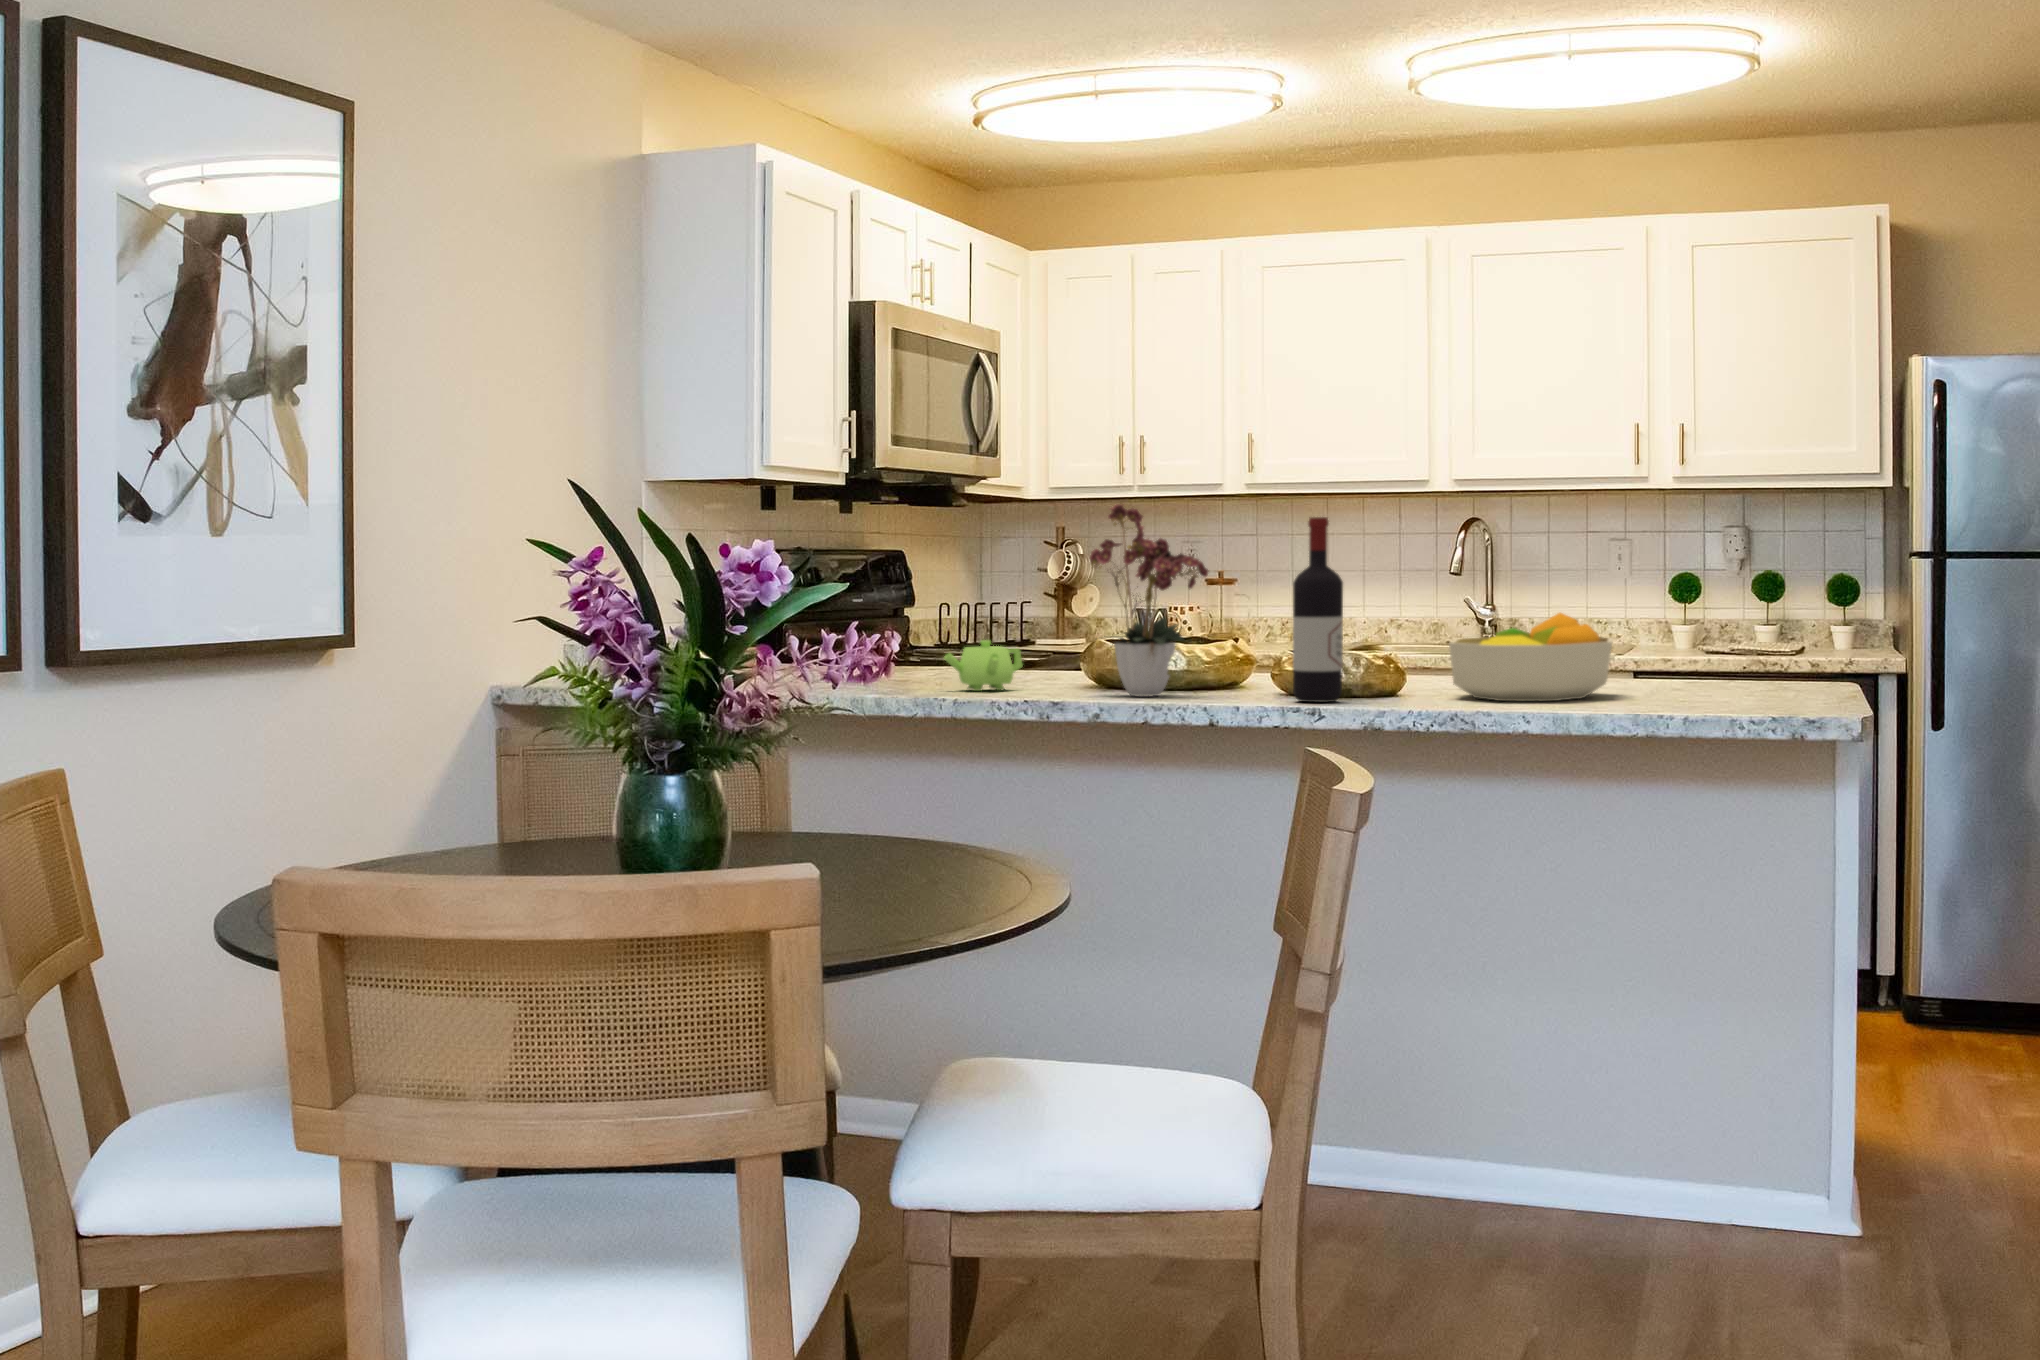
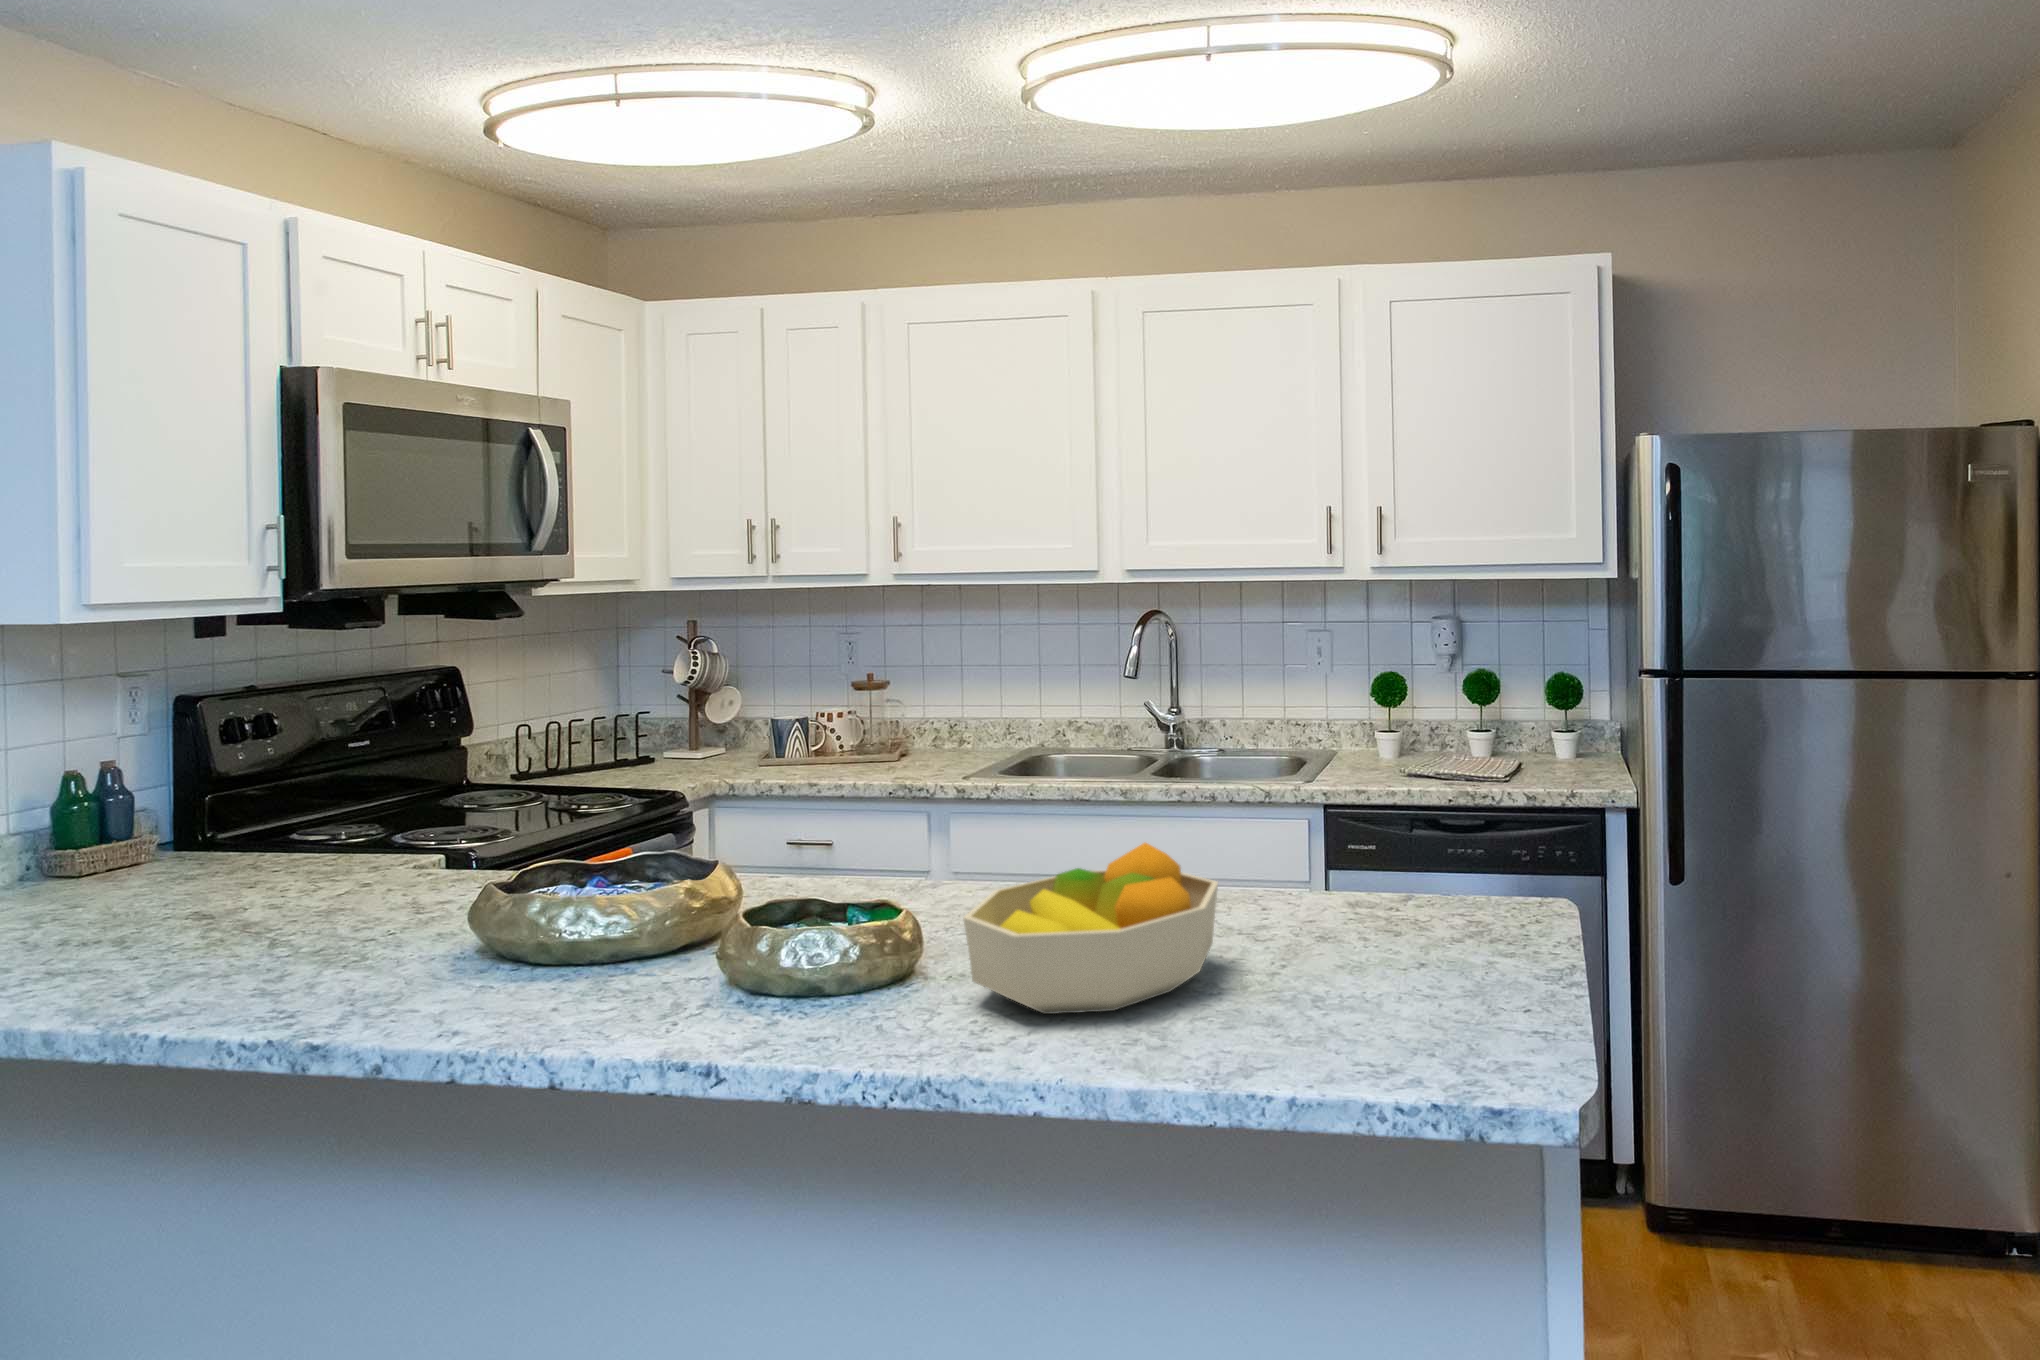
flower arrangement: present [1090,504,1208,697] -> none [395,677,607,1011]
wine bottle: present [1293,517,1343,702] -> none [698,728,784,1041]
teapot: present [944,640,1023,691] -> none [207,895,356,984]

